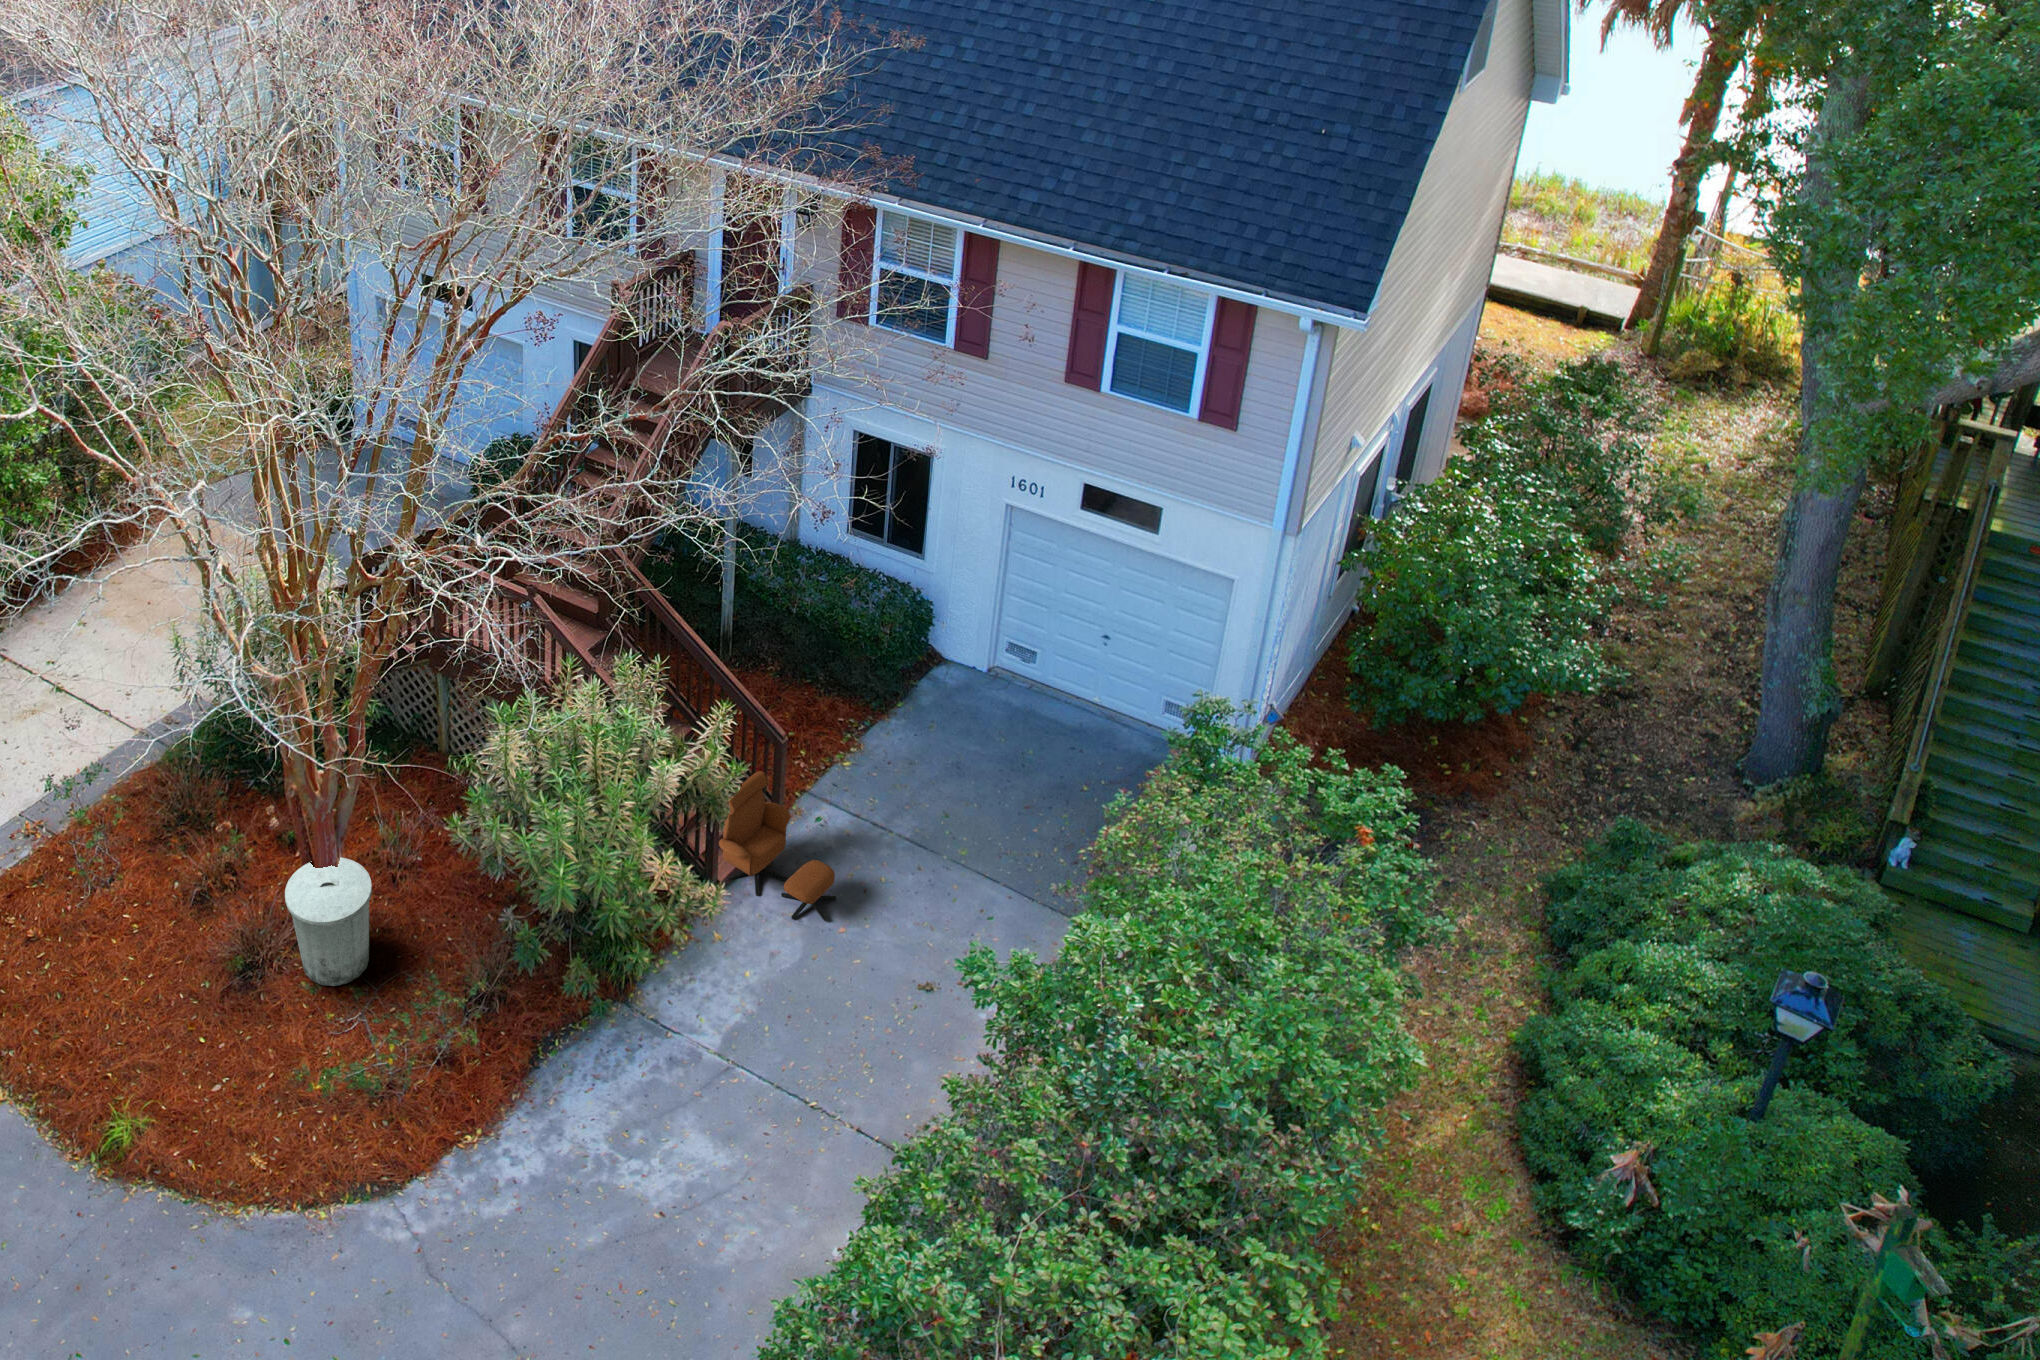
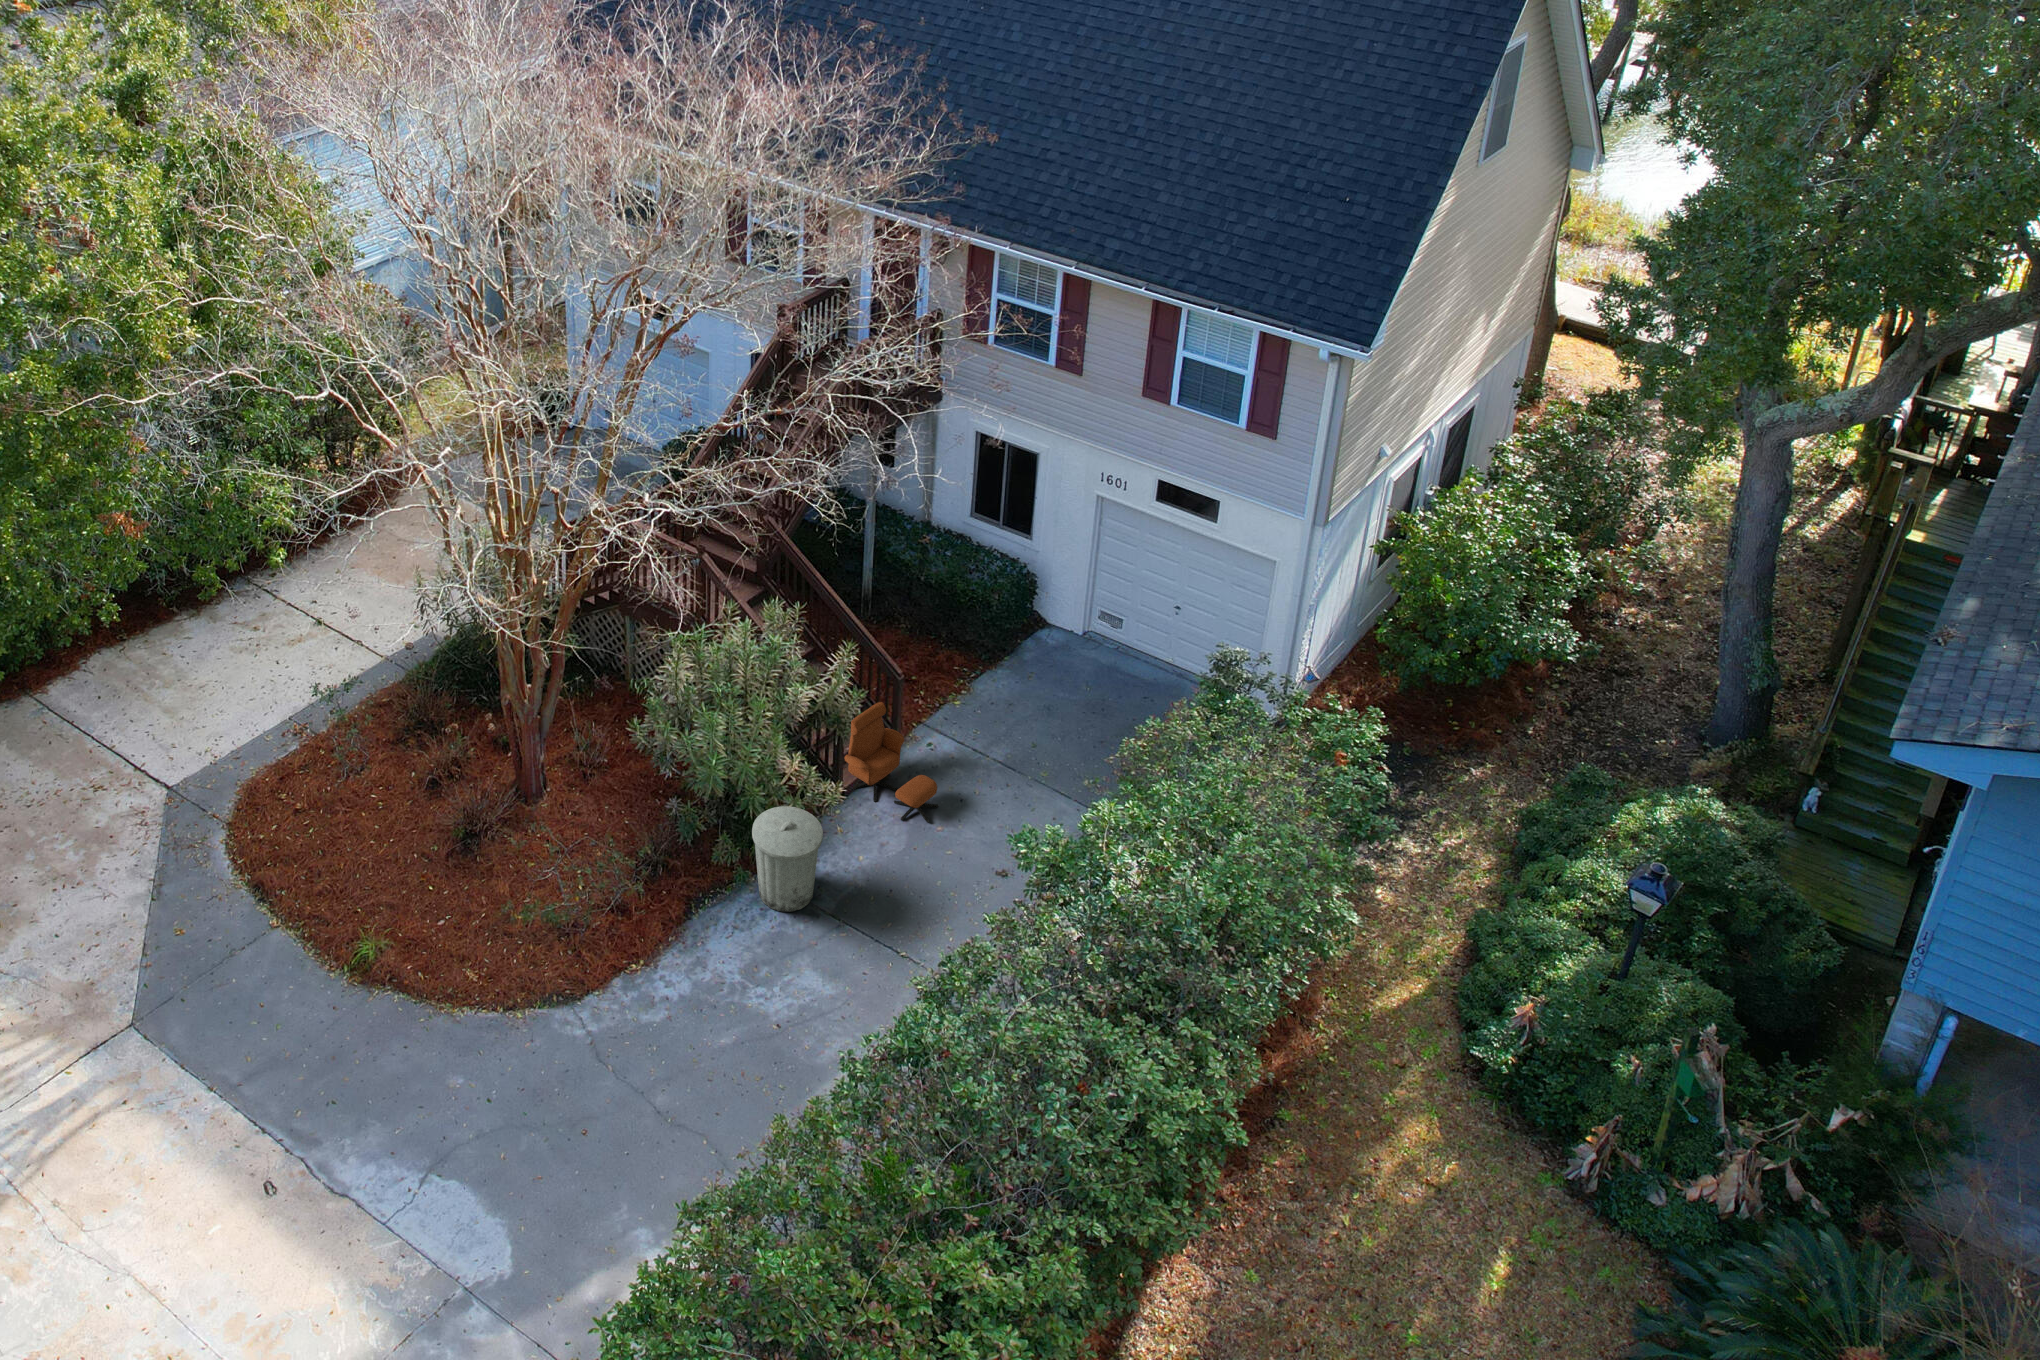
trash can: present [285,858,372,986] -> present [752,806,823,912]

